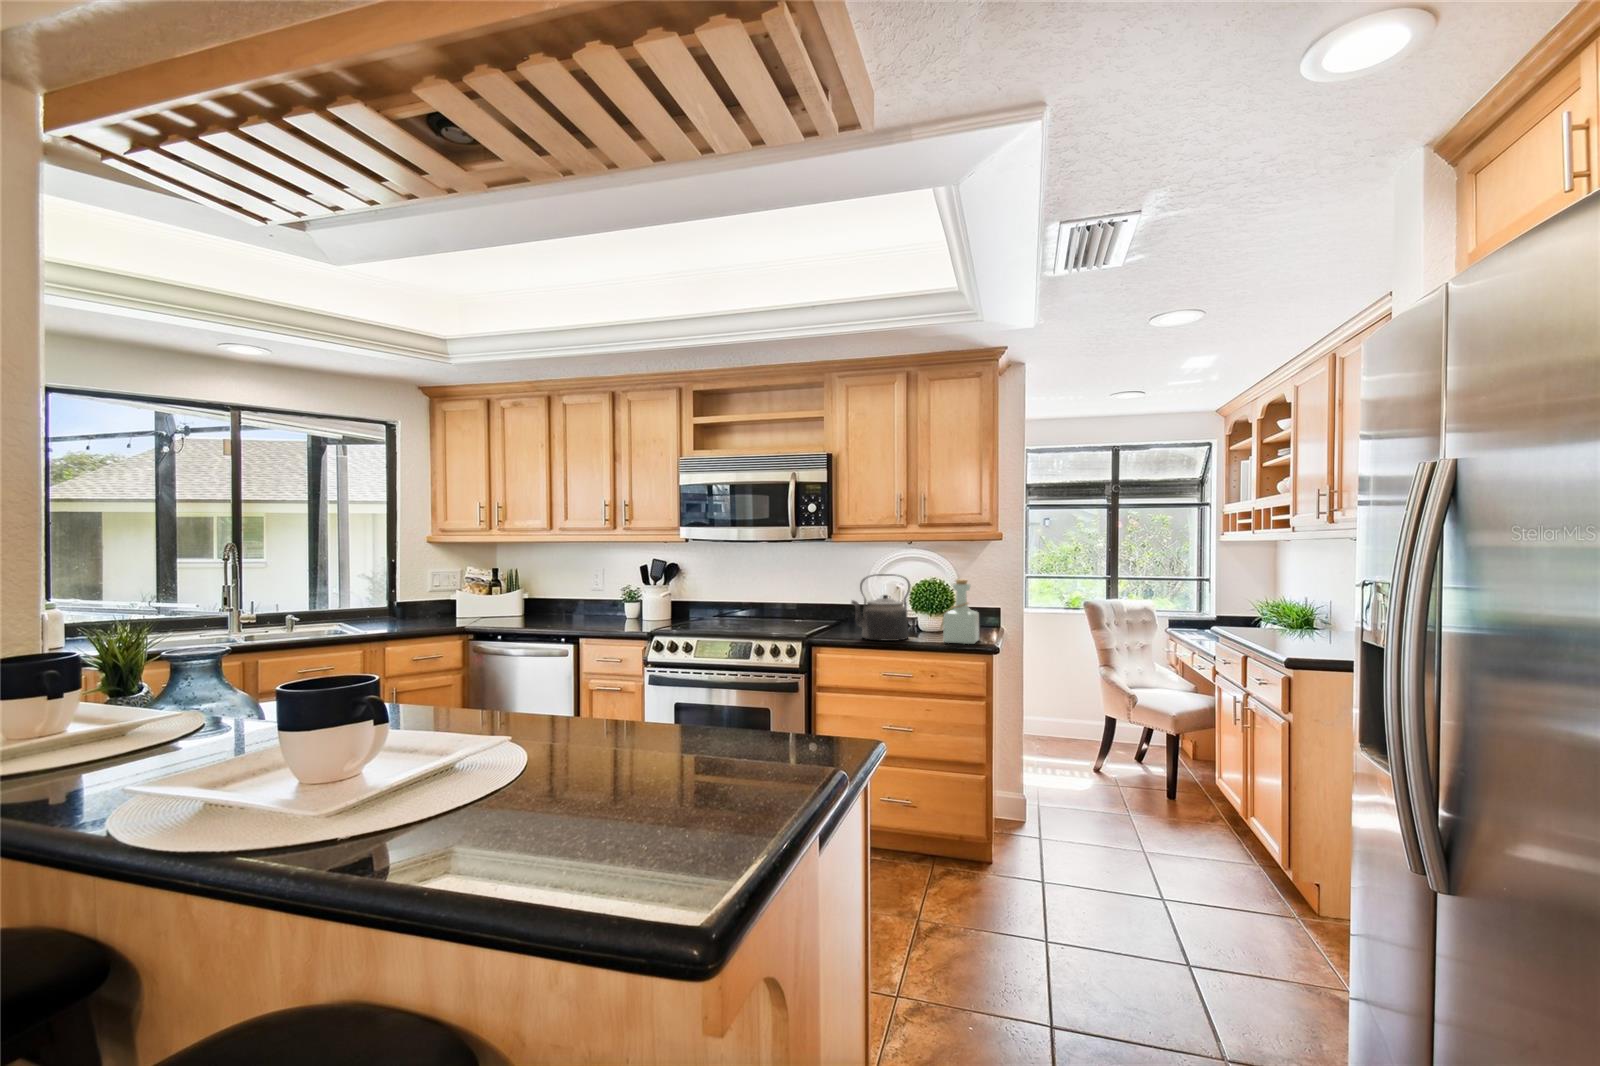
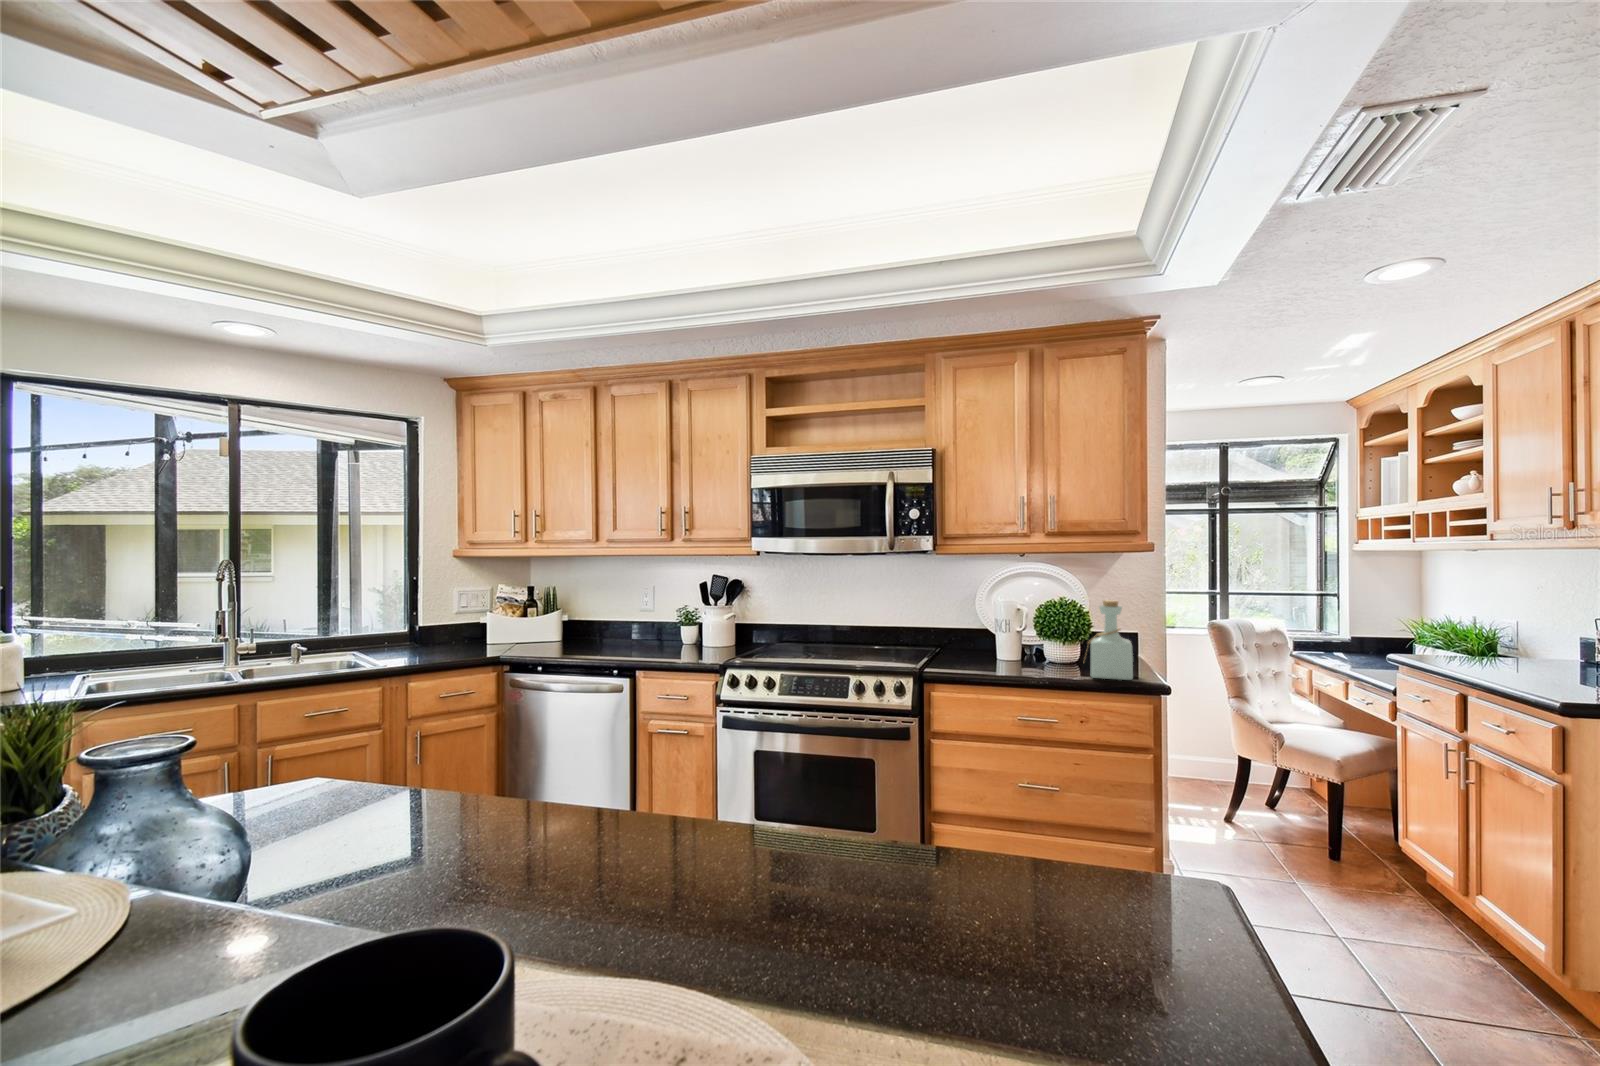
kettle: present [852,574,910,641] -> none [971,594,1042,676]

